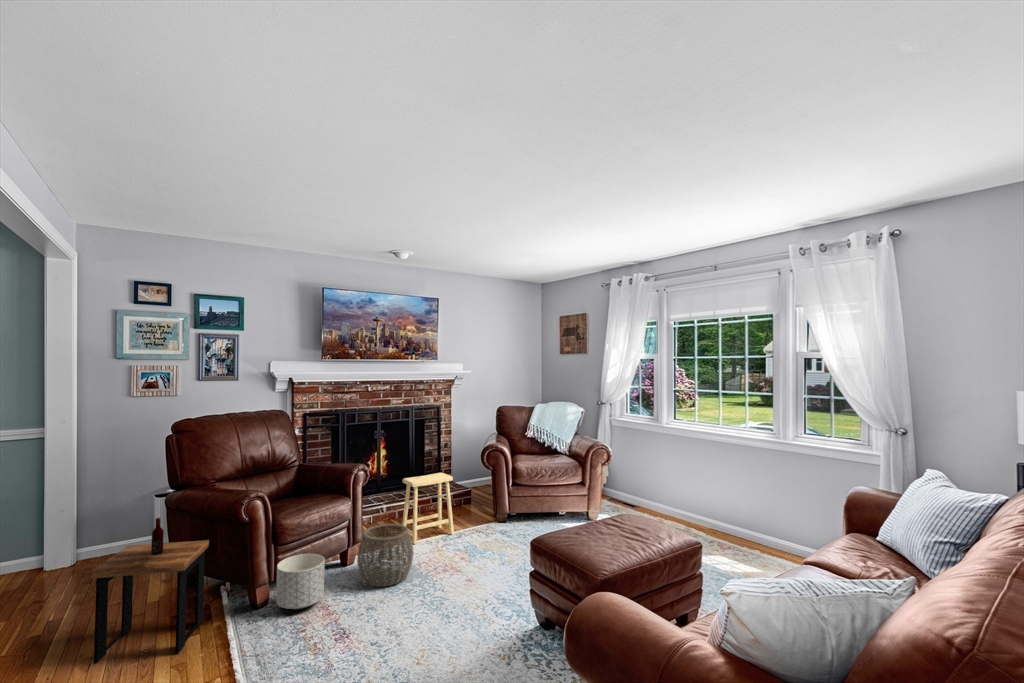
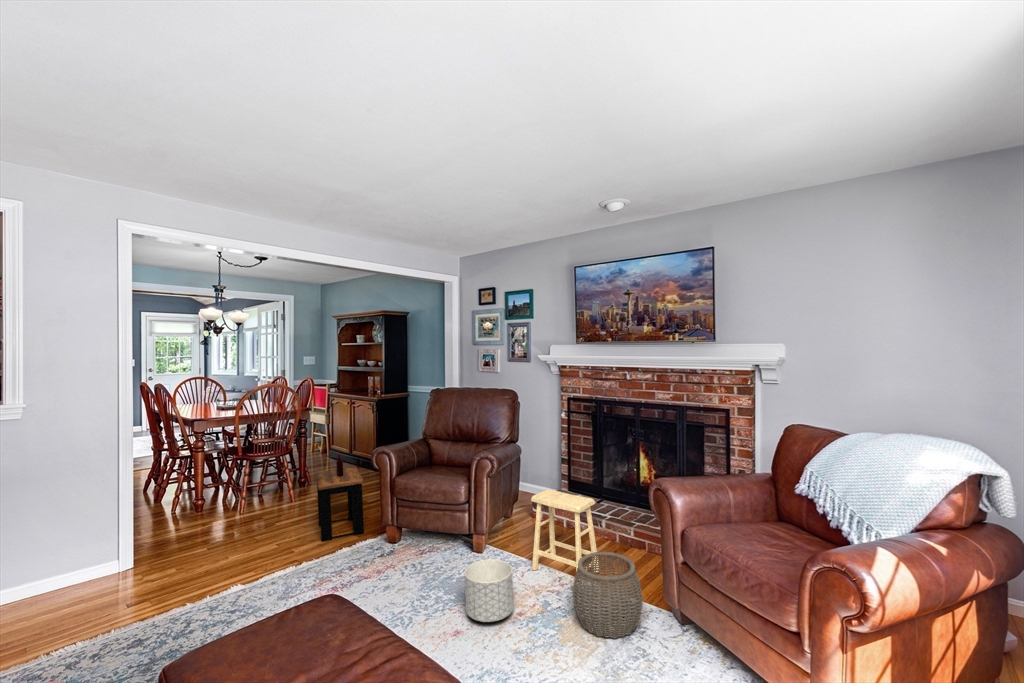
woven basket: present [357,524,413,587] -> present [573,552,643,638]
planter: present [276,554,325,610] -> present [465,559,513,622]

